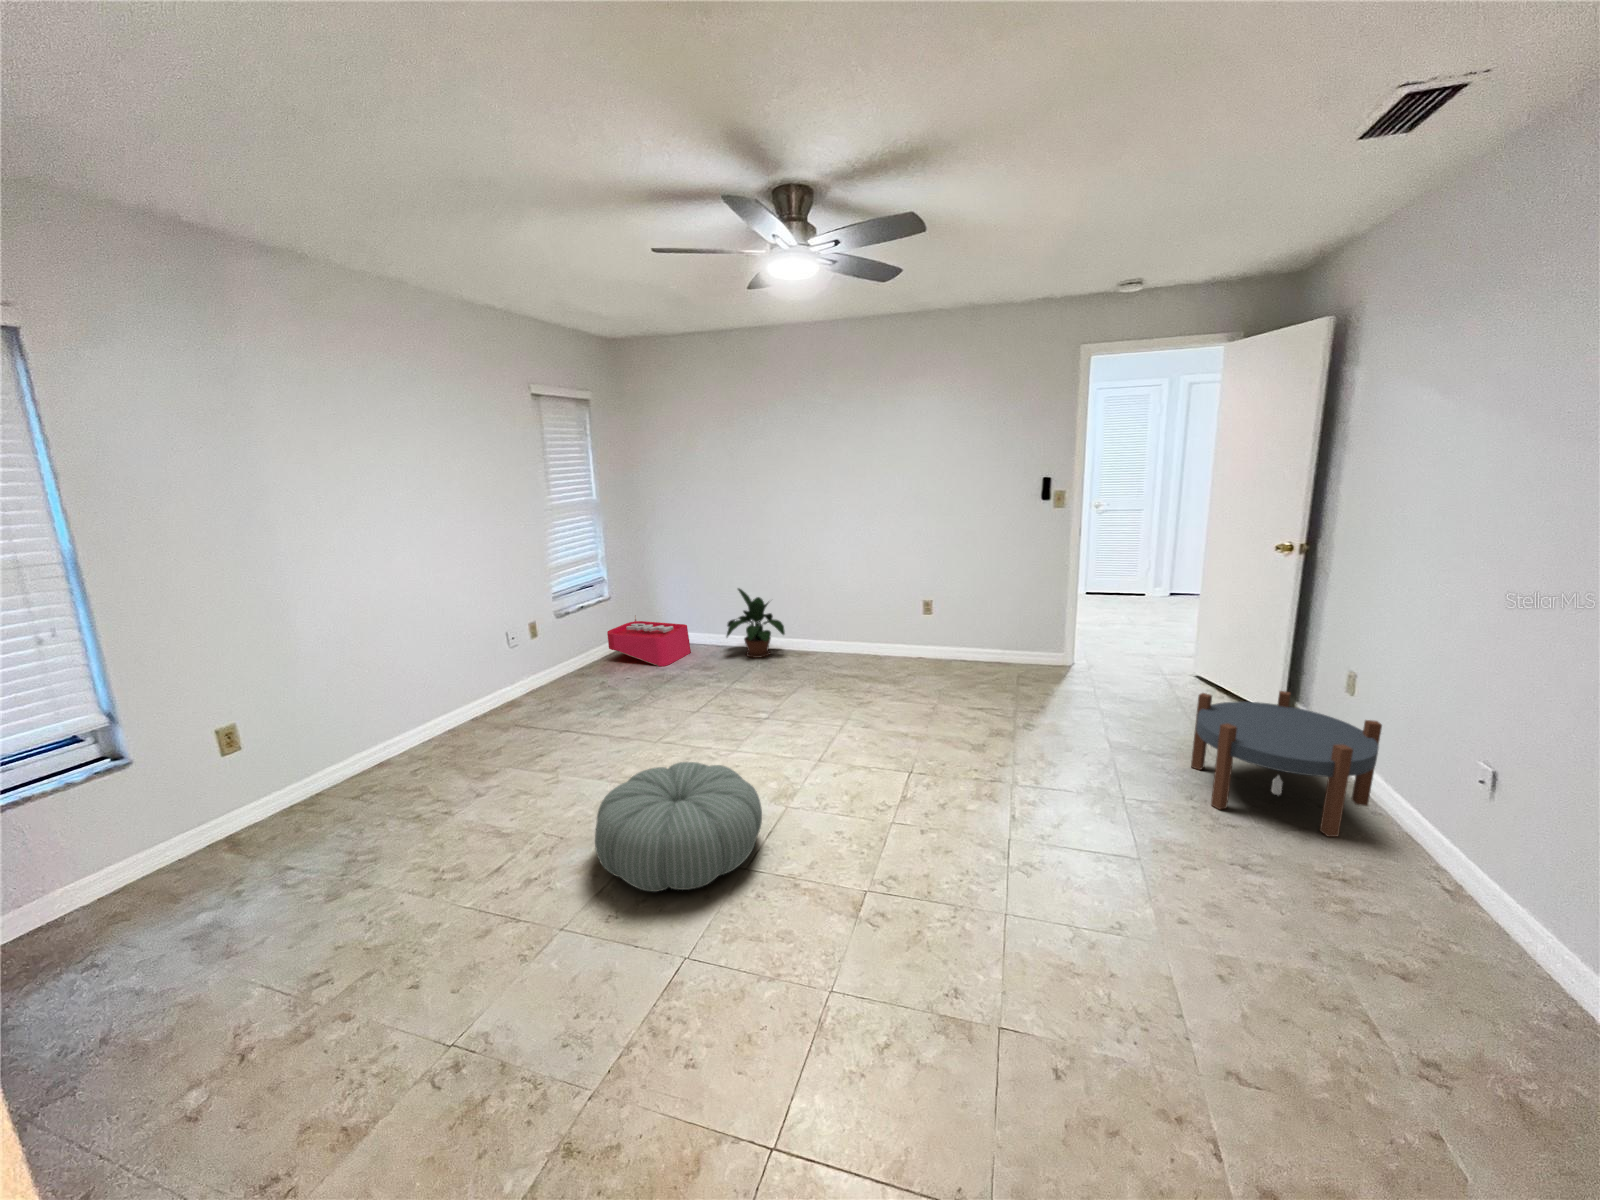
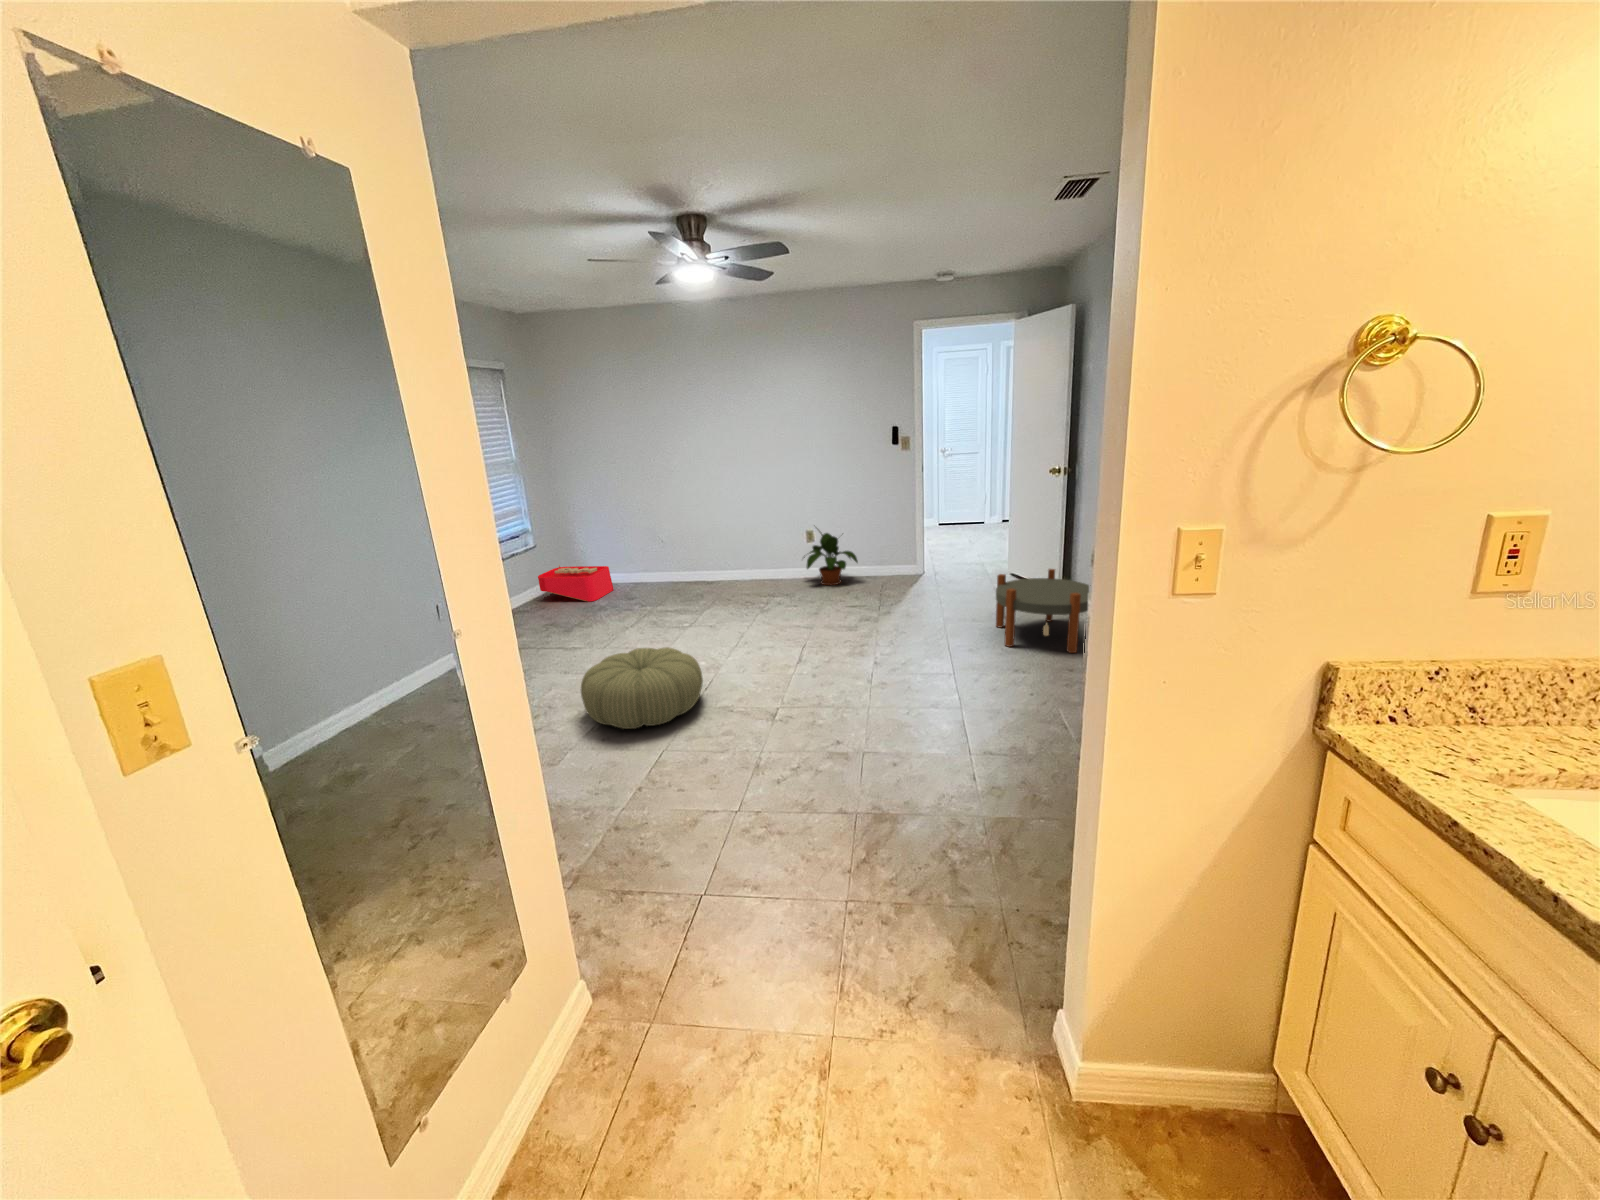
potted plant: present [726,588,785,658] -> present [804,531,858,585]

